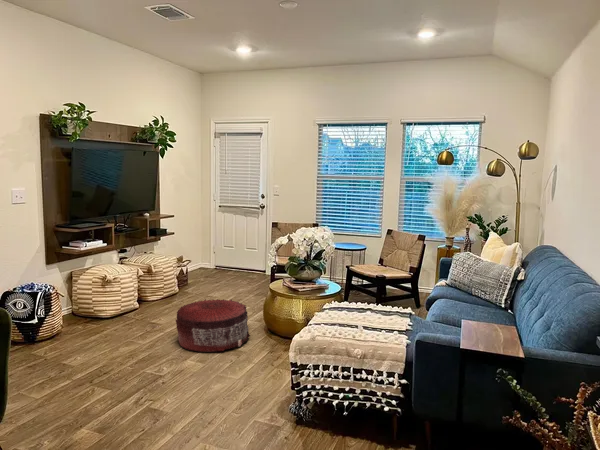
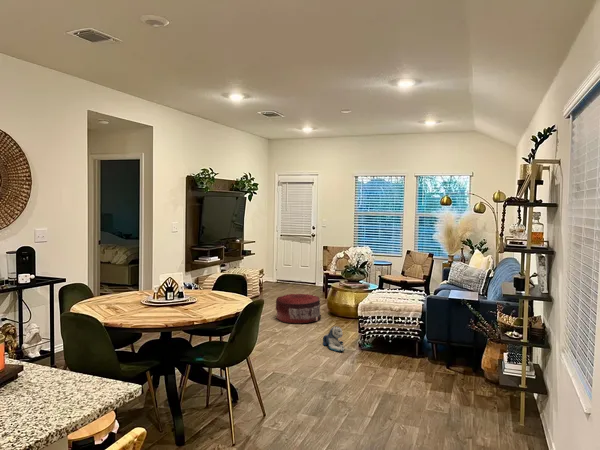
plush toy: none [228,378,266,431] -> present [323,326,344,352]

